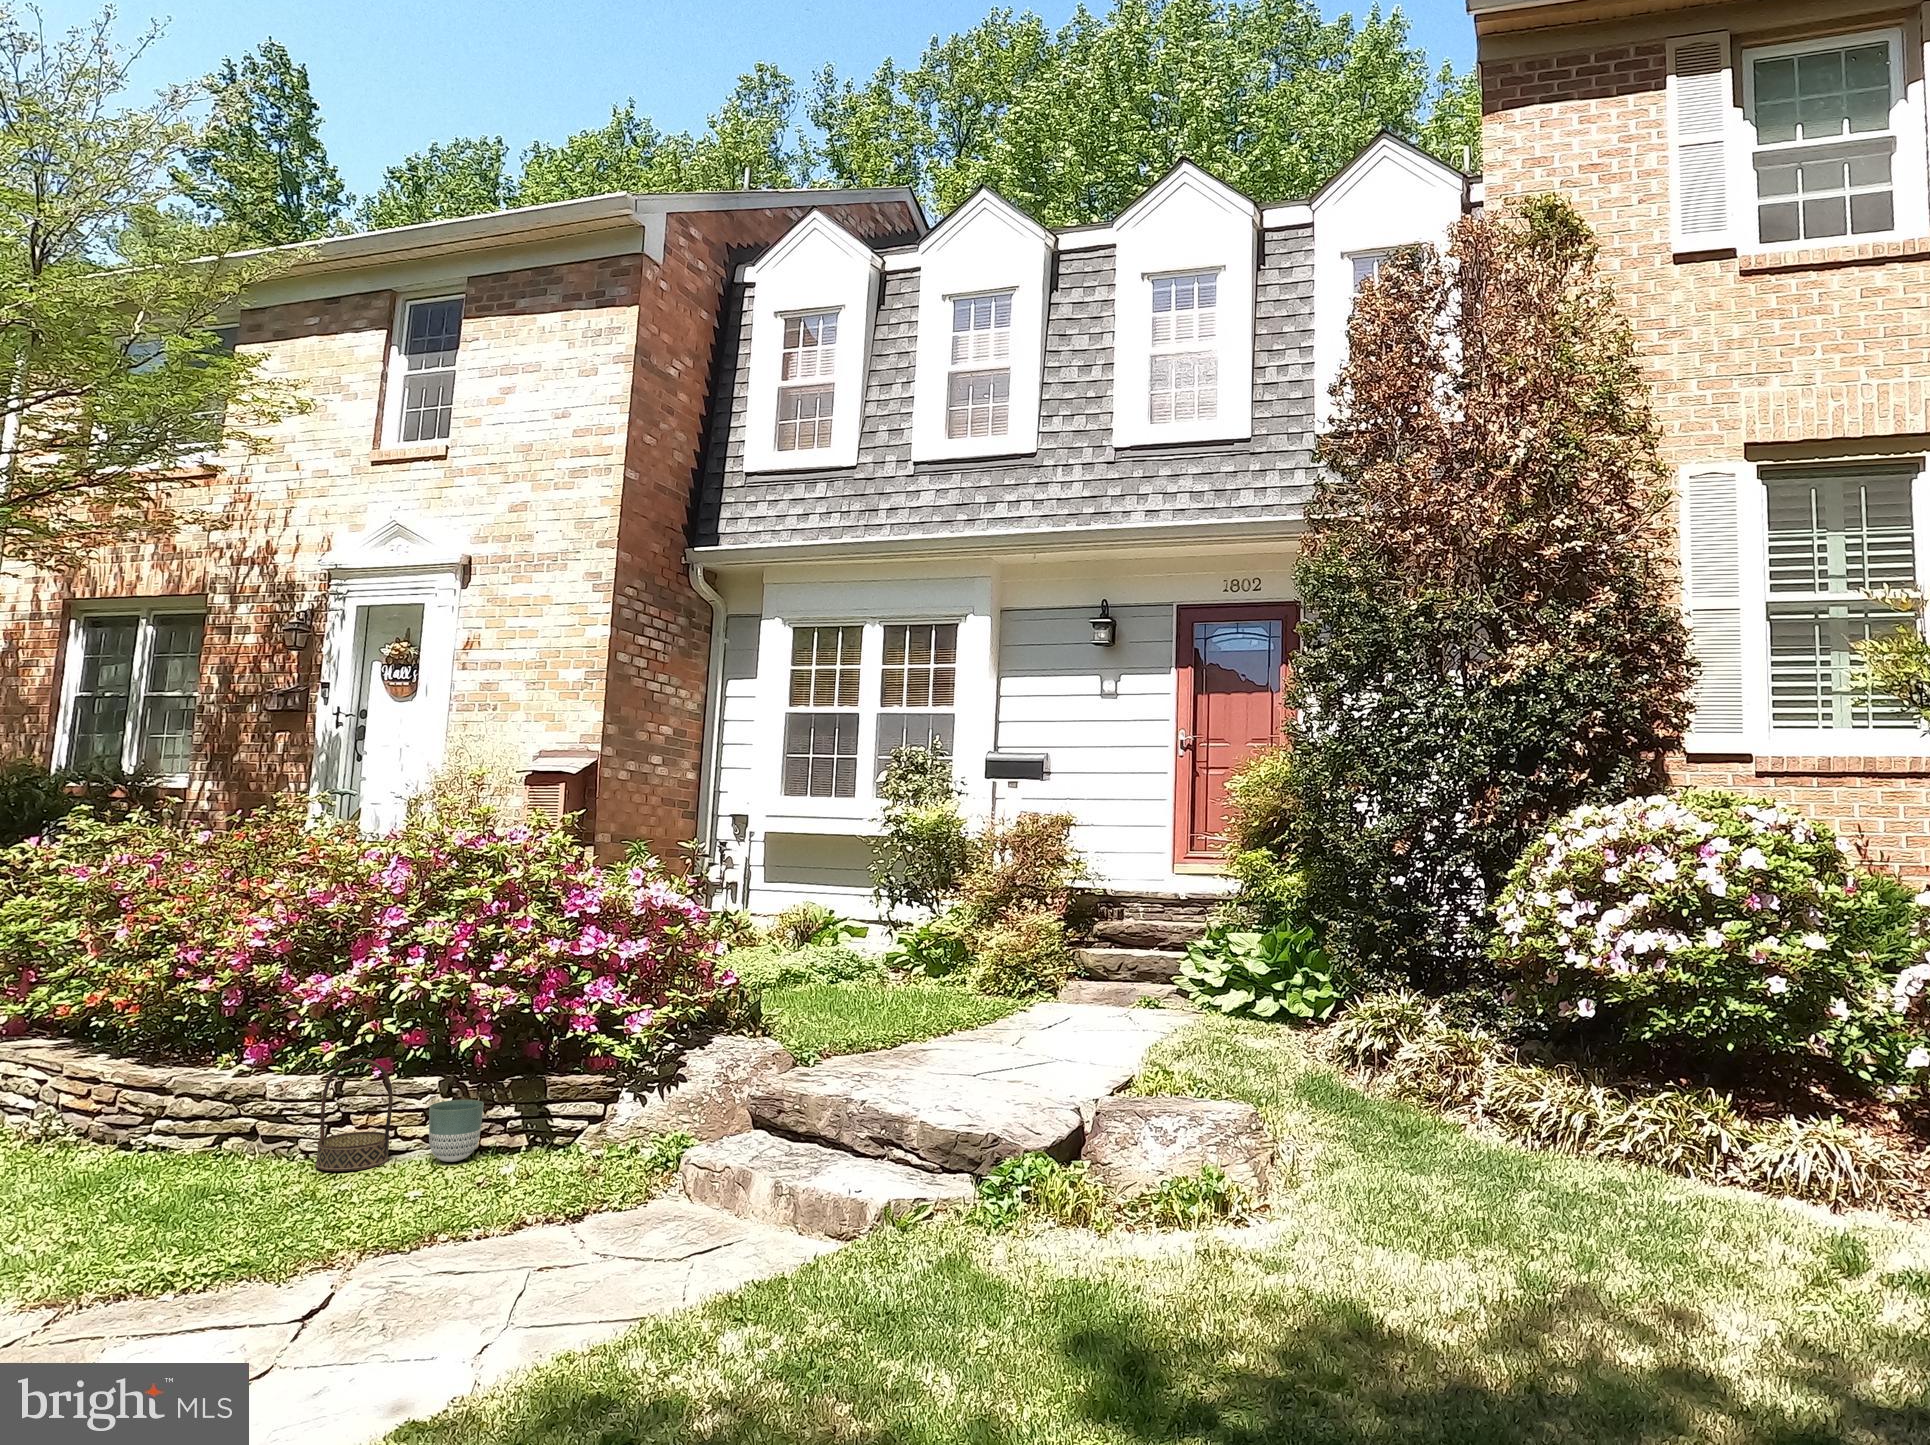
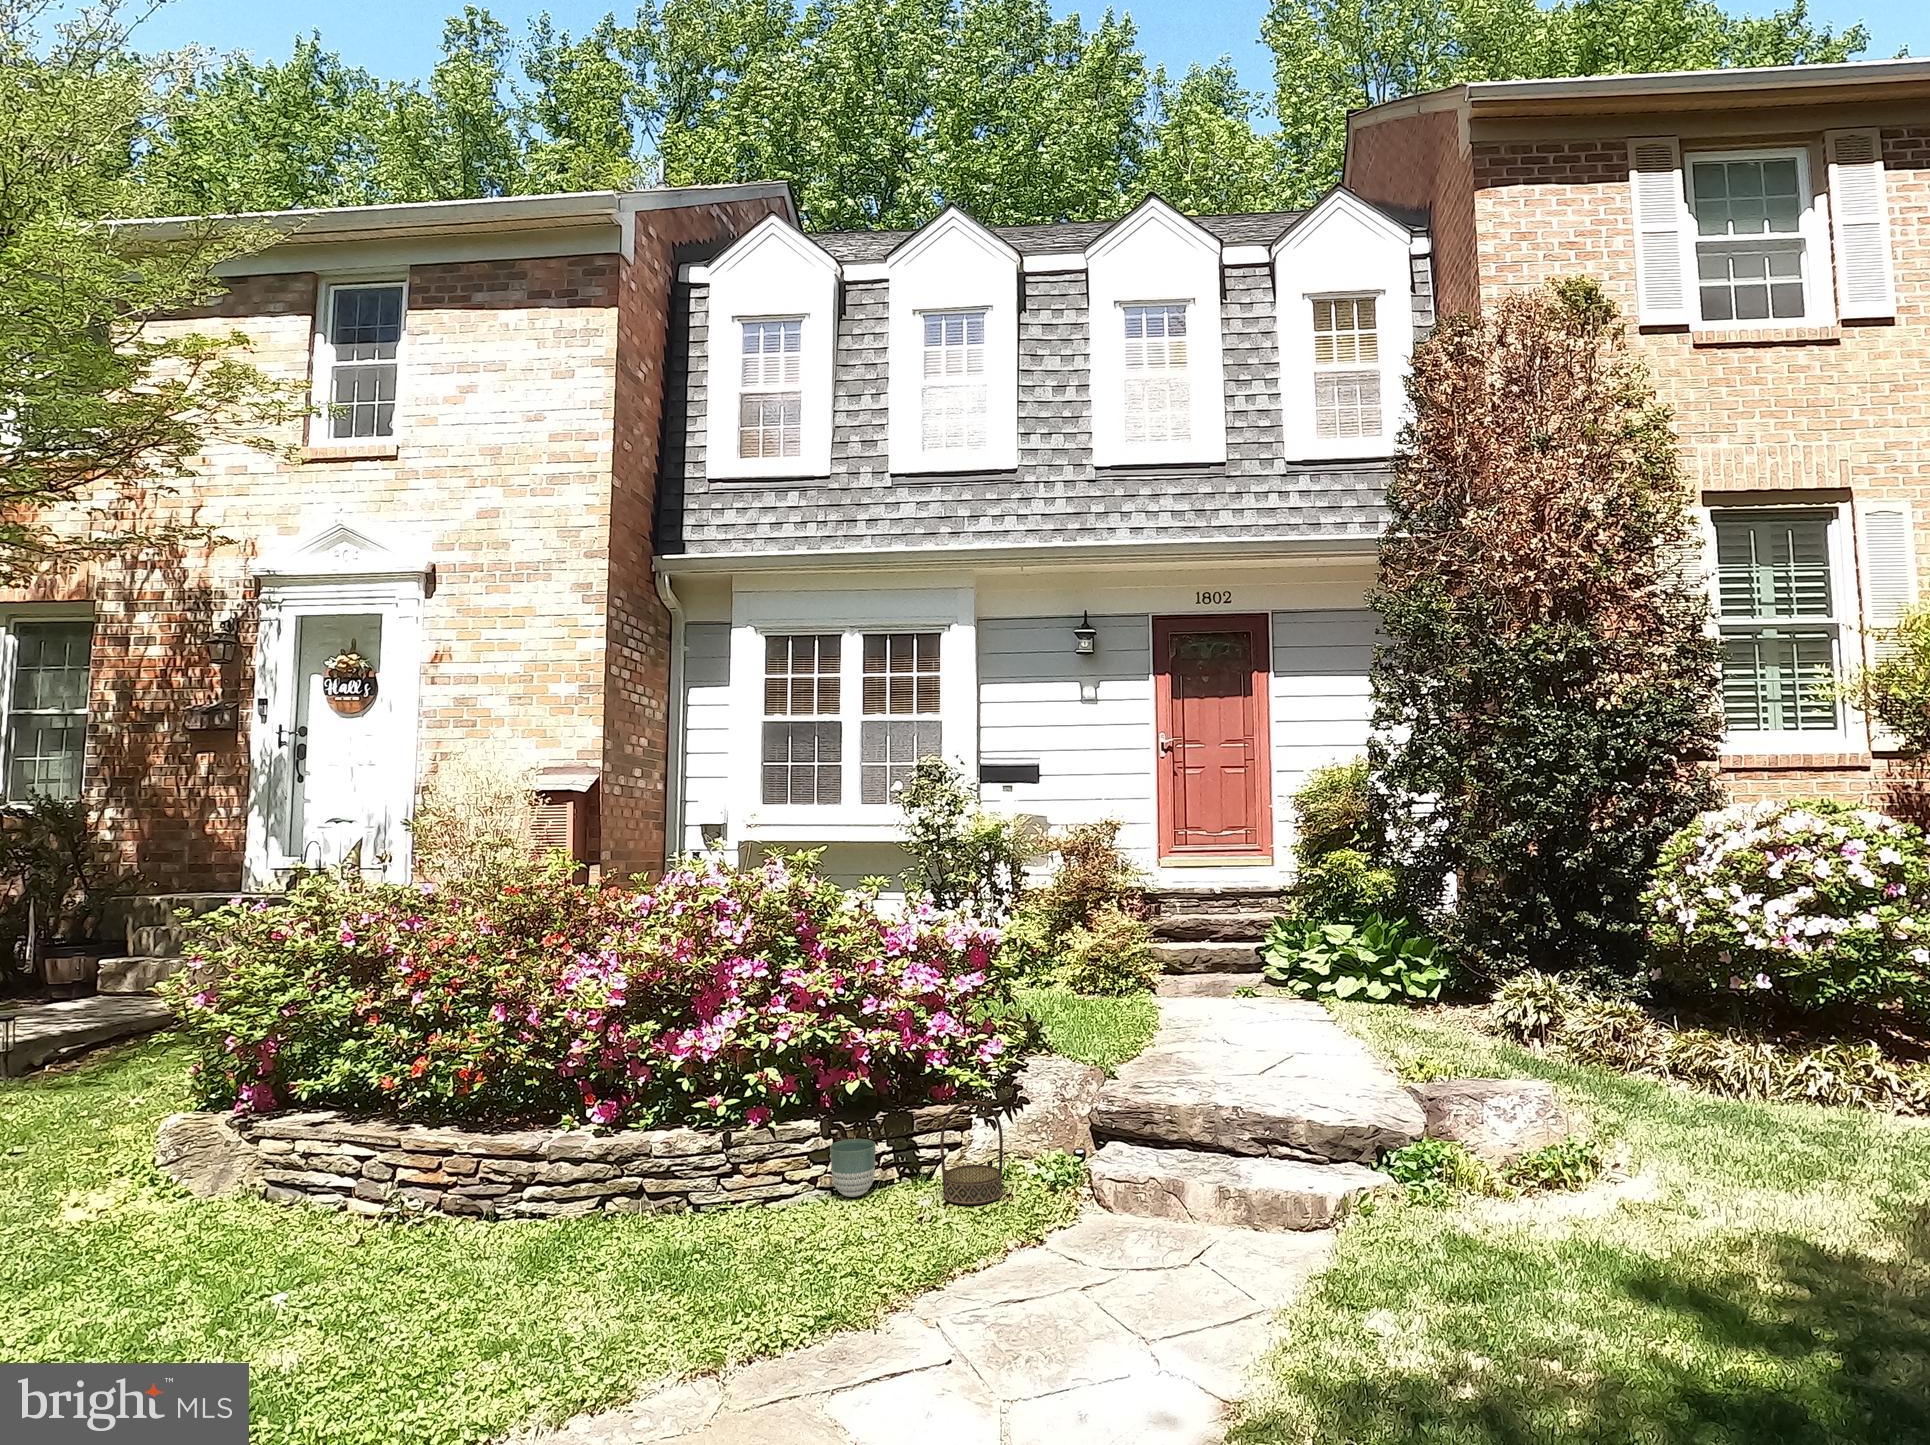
basket: present [316,1059,393,1171] -> present [940,1101,1003,1205]

